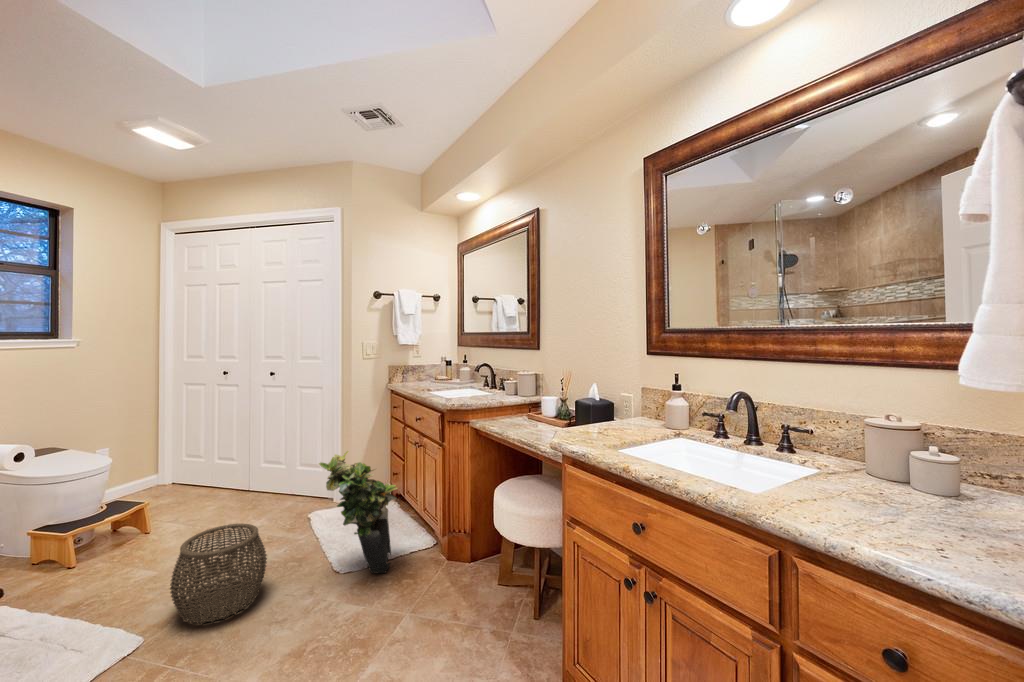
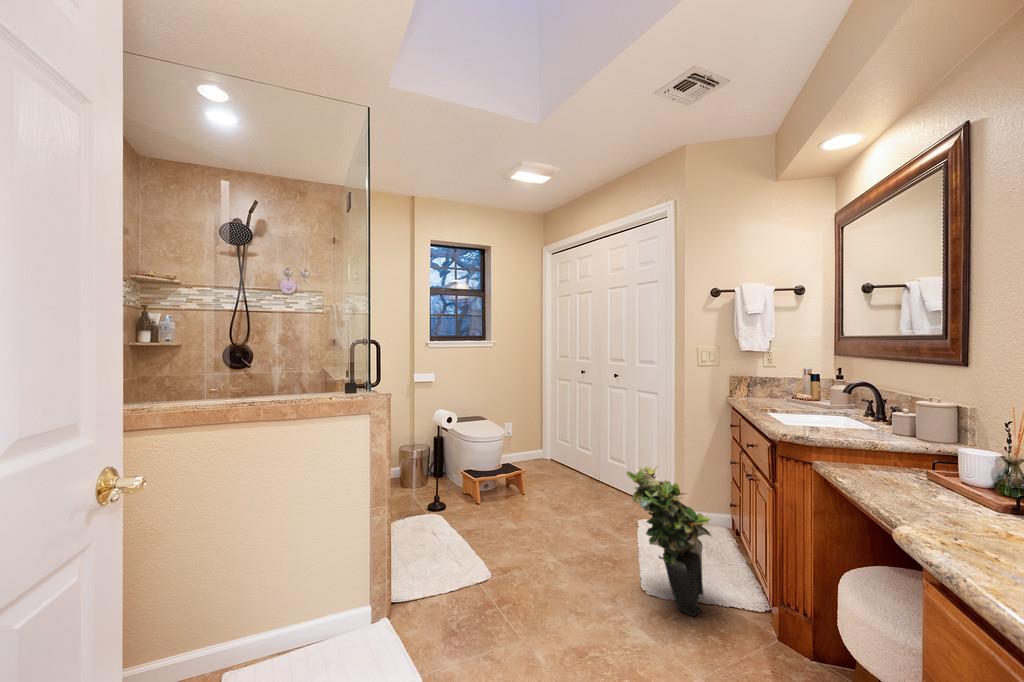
woven basket: present [170,524,267,624] -> none [514,506,583,588]

